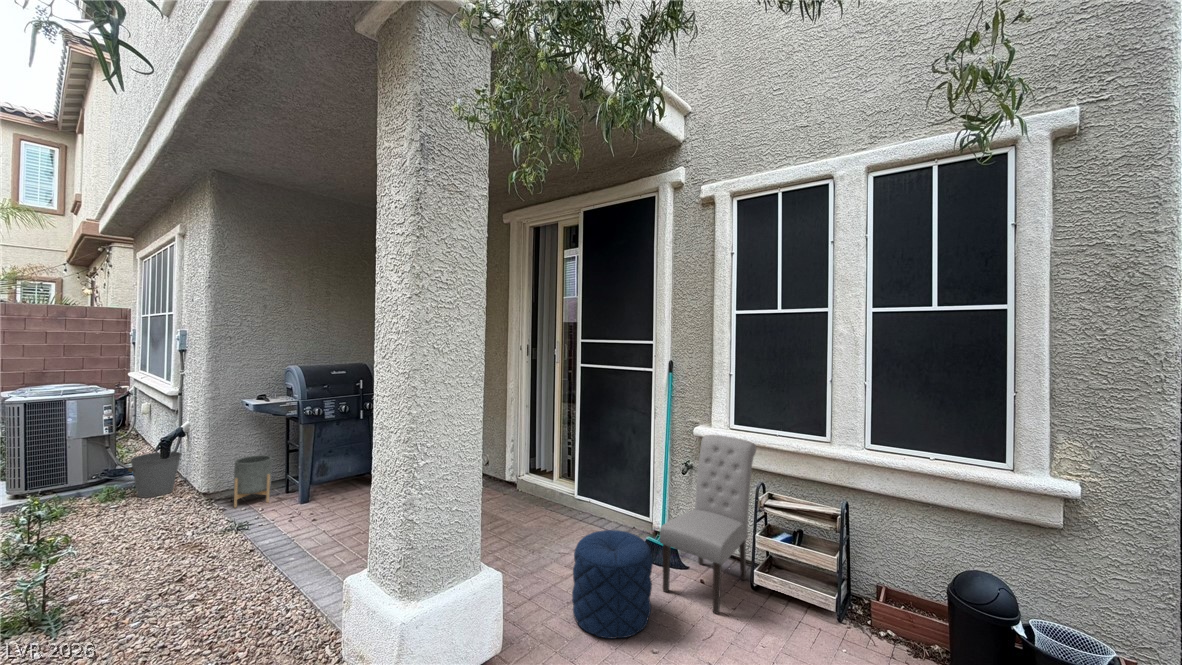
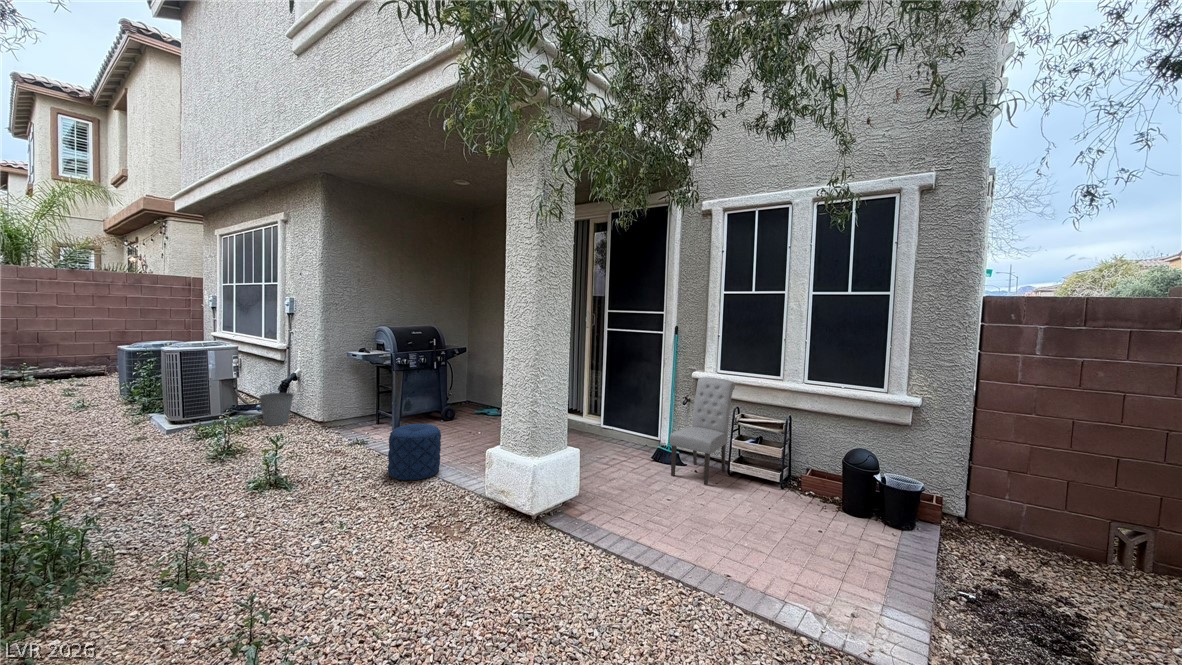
planter: present [234,455,272,508] -> none [342,395,370,432]
pouf: present [572,530,653,639] -> present [388,424,441,480]

